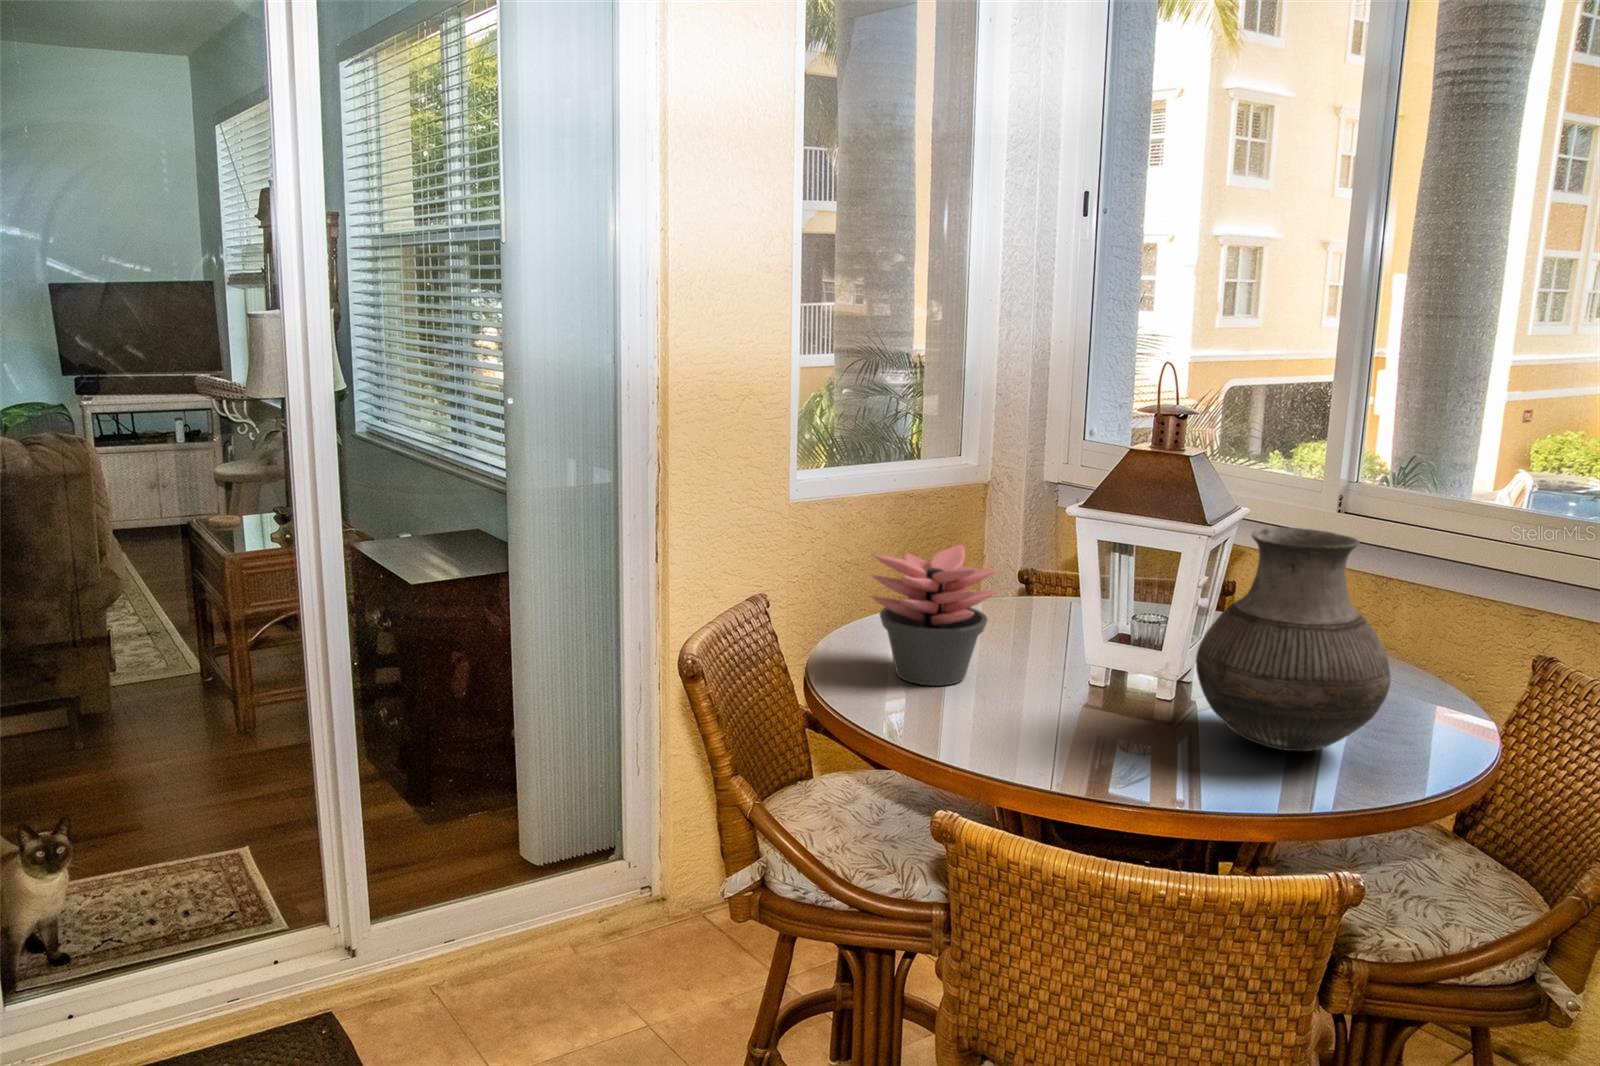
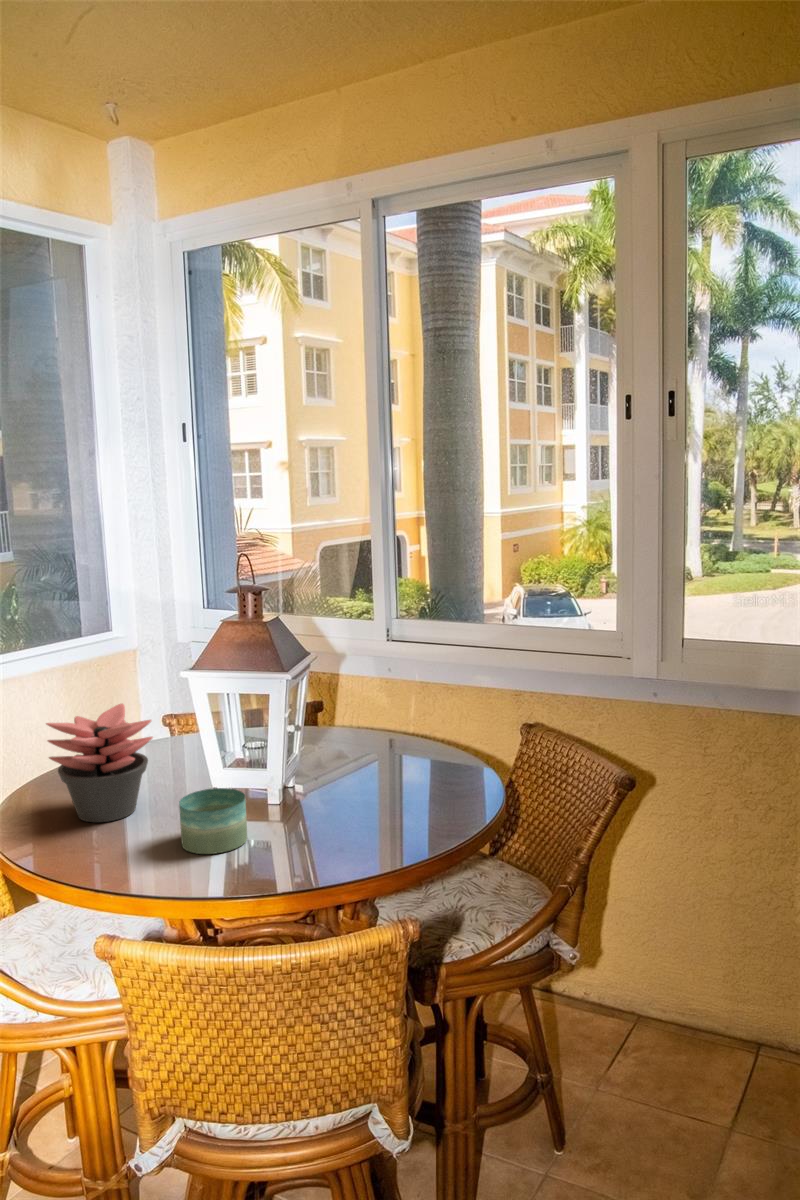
vase: present [1196,527,1390,751] -> none [303,663,433,825]
candle: none [1024,665,1114,746] -> present [179,788,247,854]

